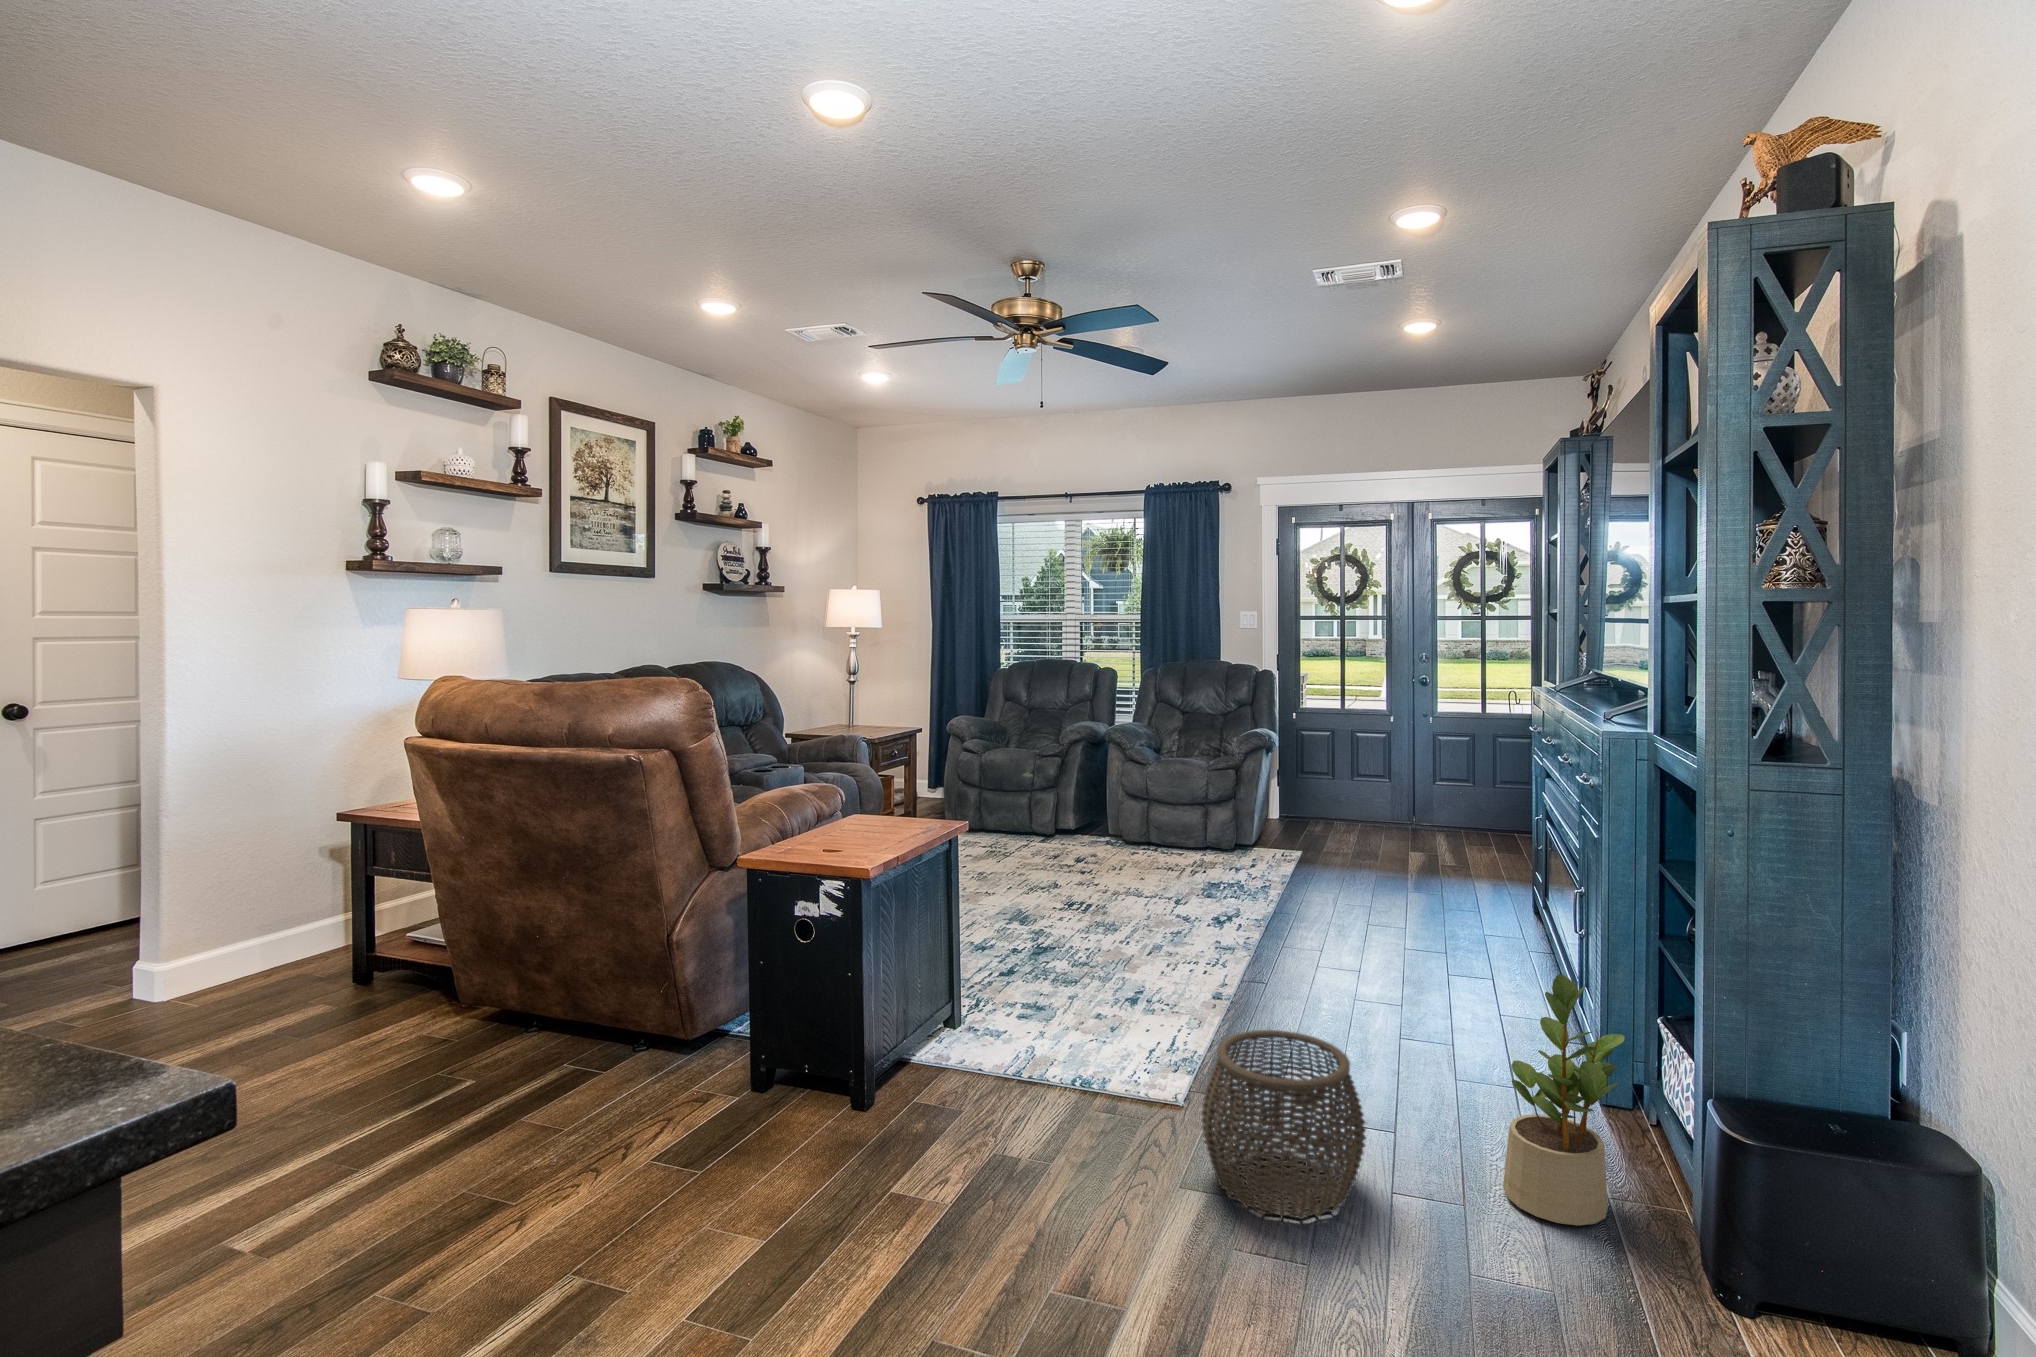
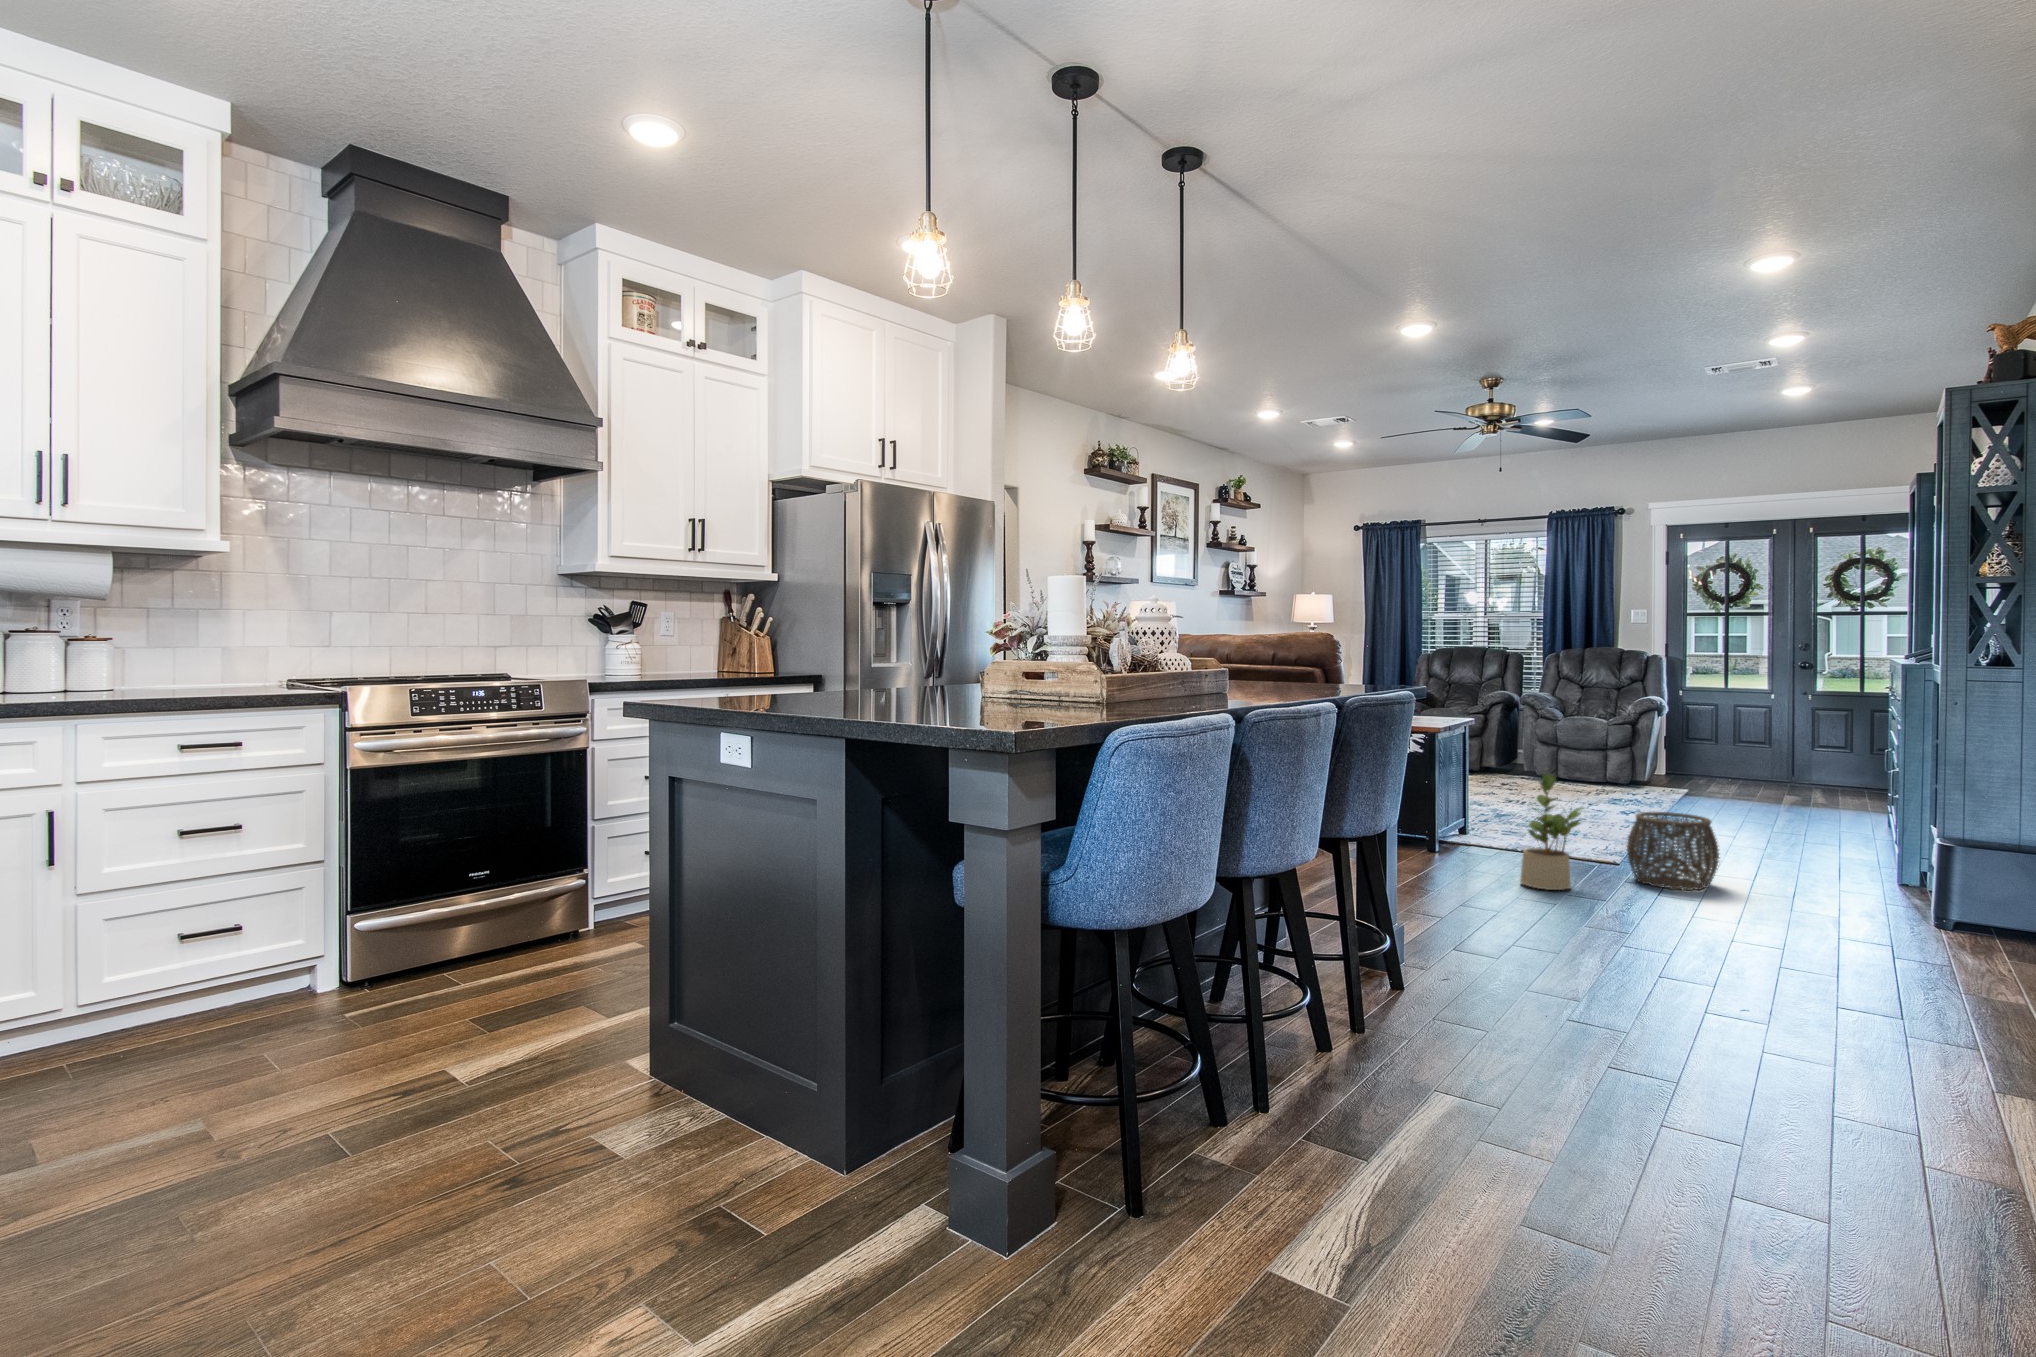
potted plant: present [1503,975,1625,1226] -> present [1520,773,1583,890]

